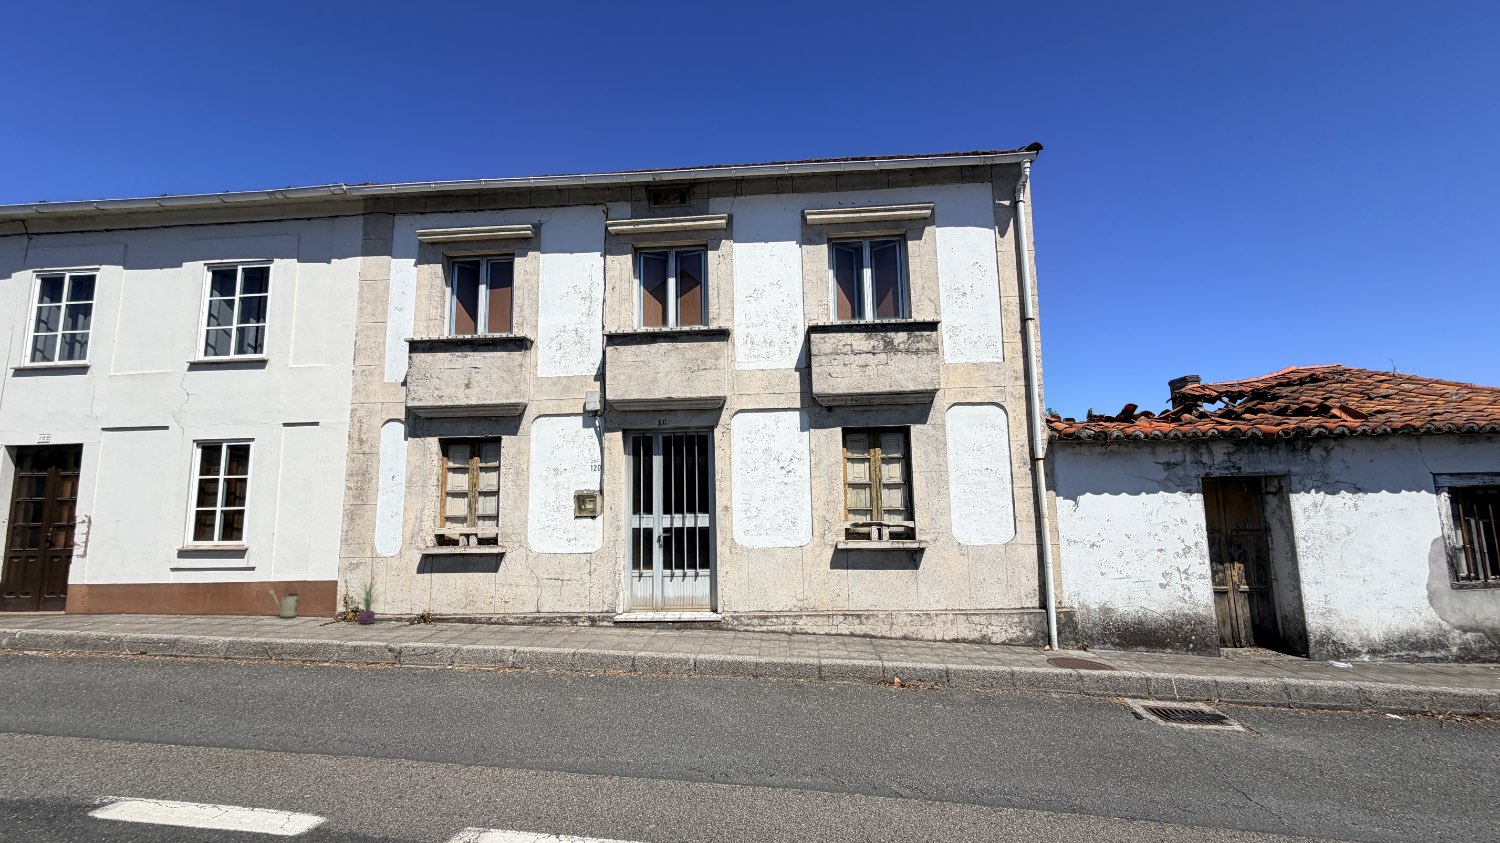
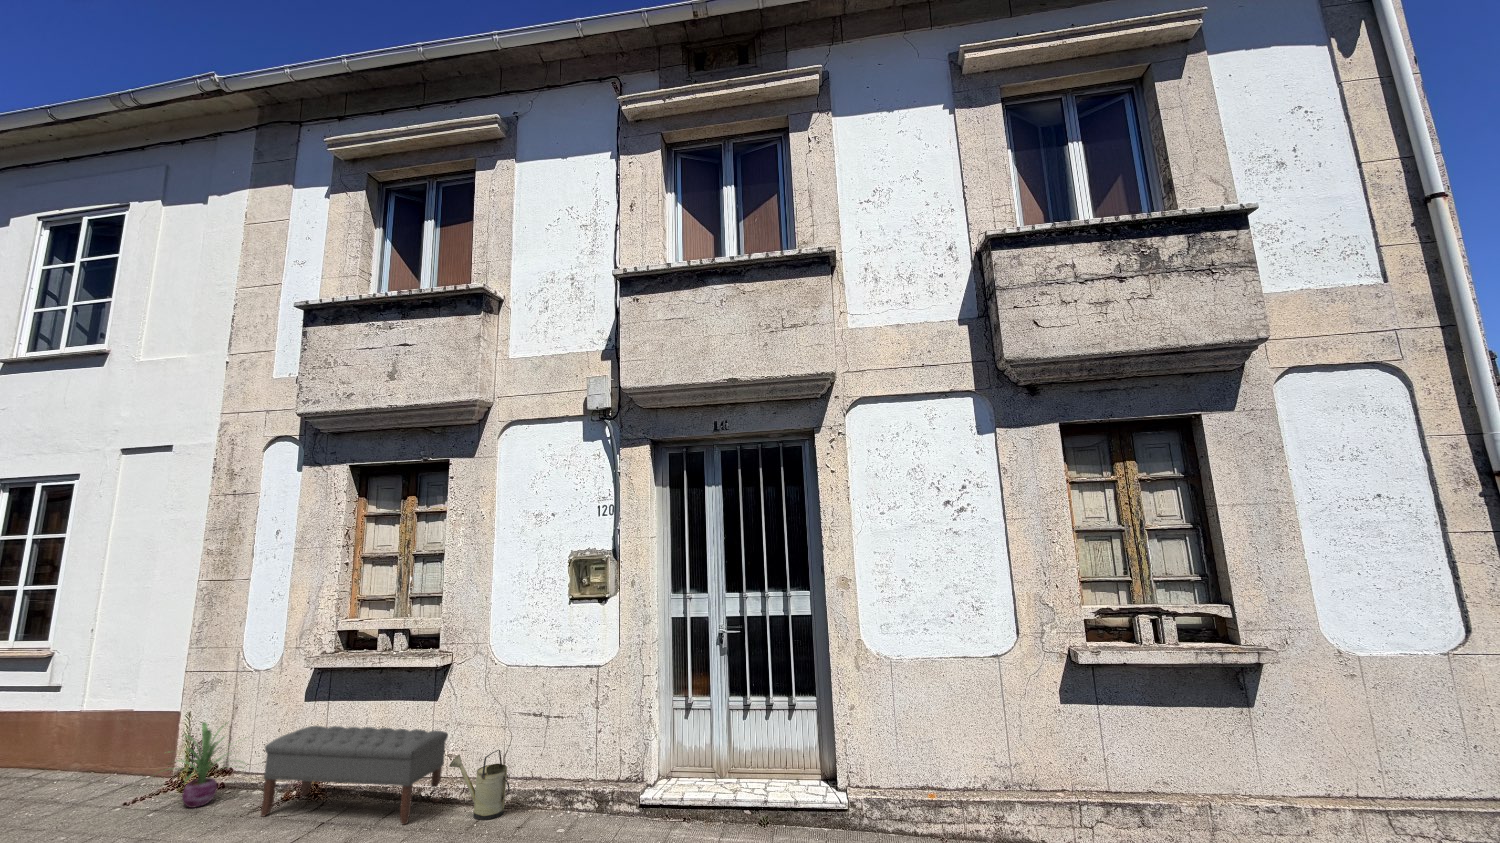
bench: none [407,585,505,629] -> present [261,726,448,824]
watering can: present [267,589,299,618] -> present [449,750,509,820]

